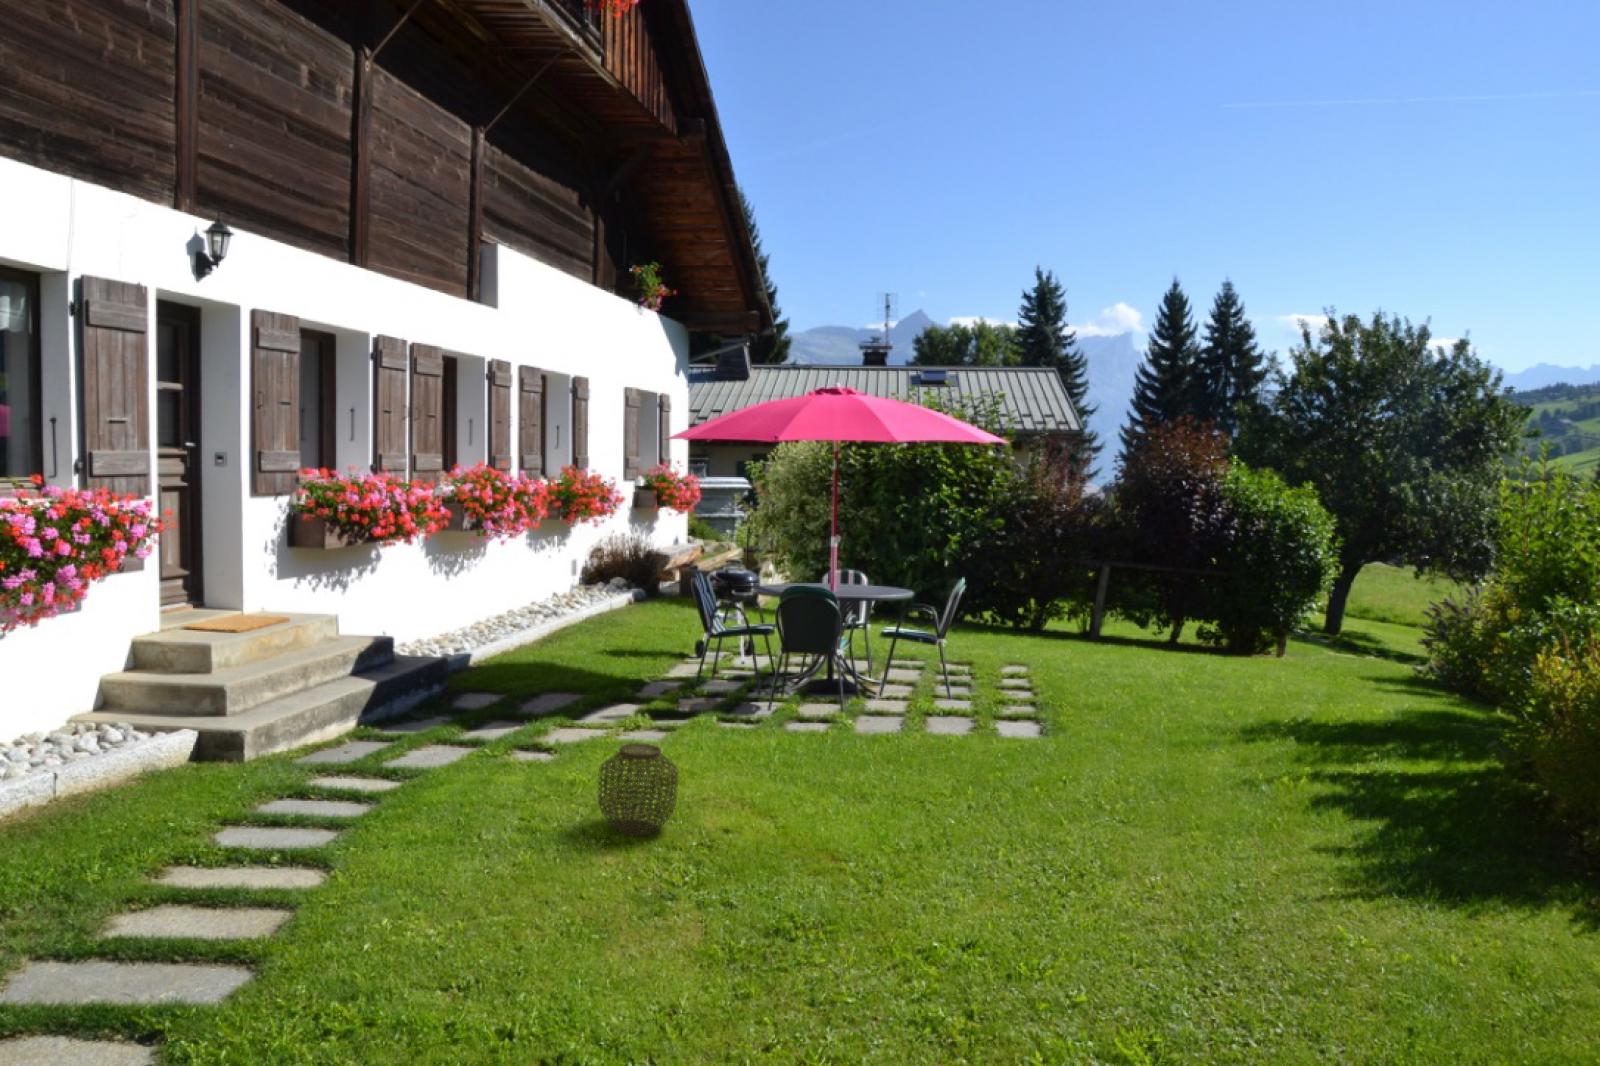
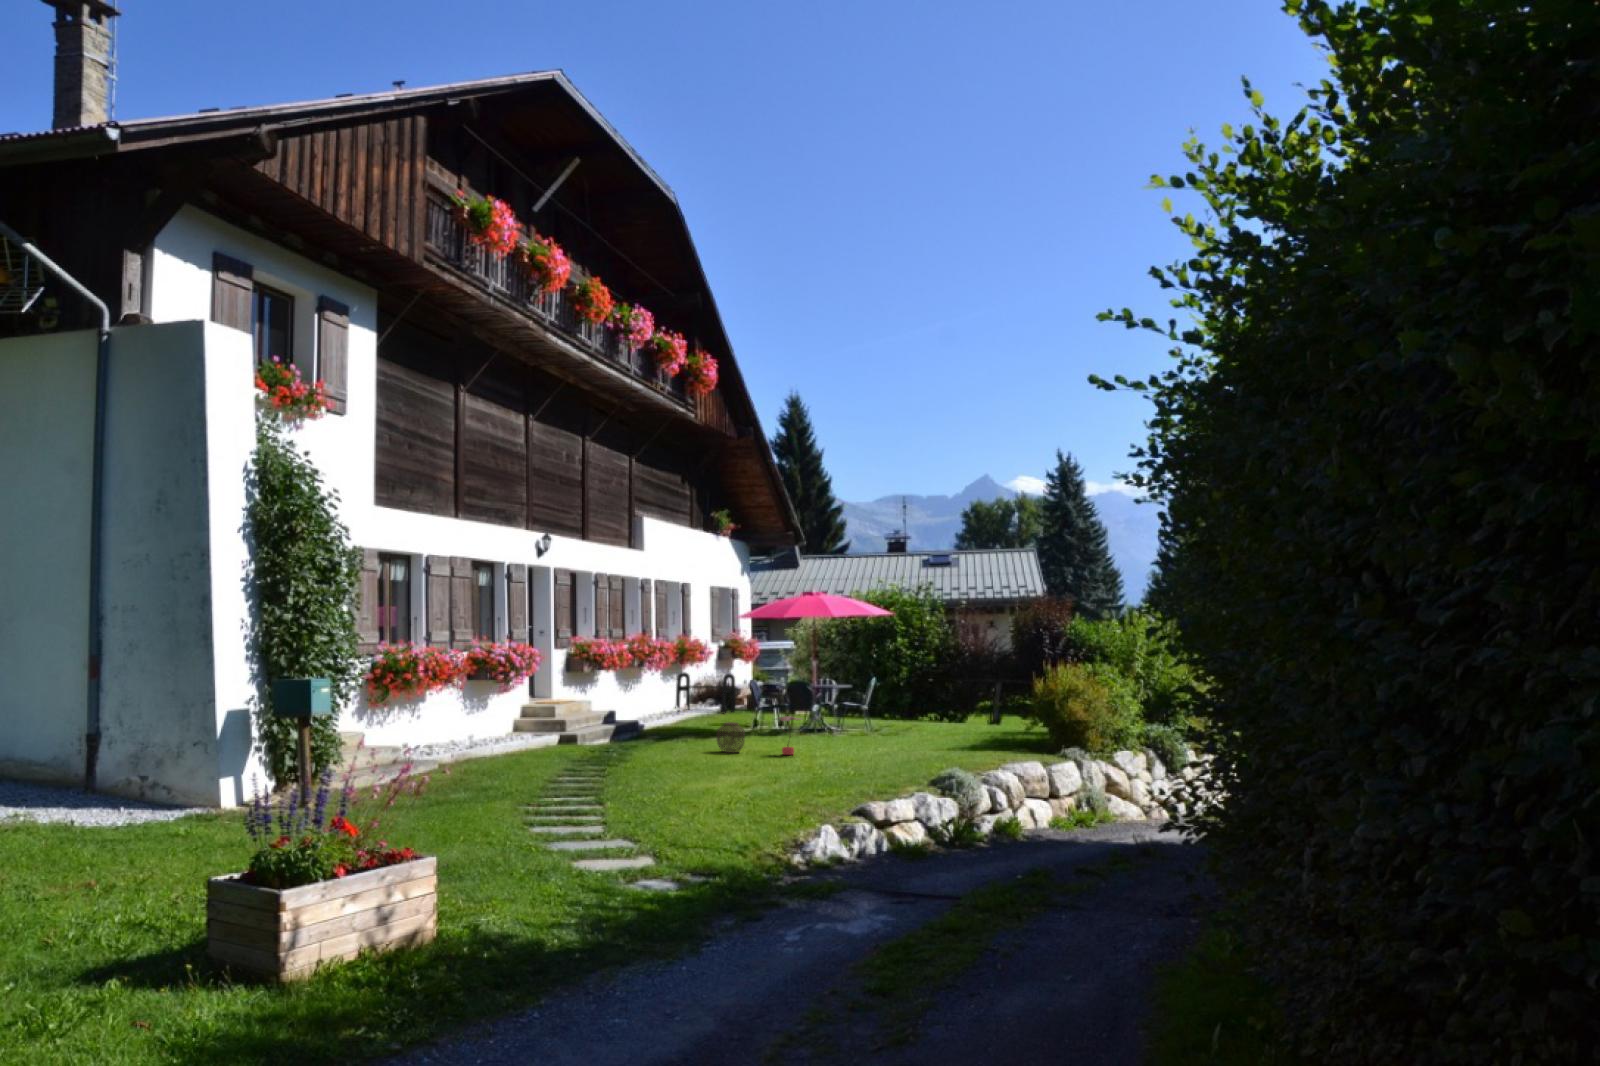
bench: none [552,533,660,611] -> present [675,672,735,713]
potted plant: none [763,737,846,848] -> present [779,716,801,755]

